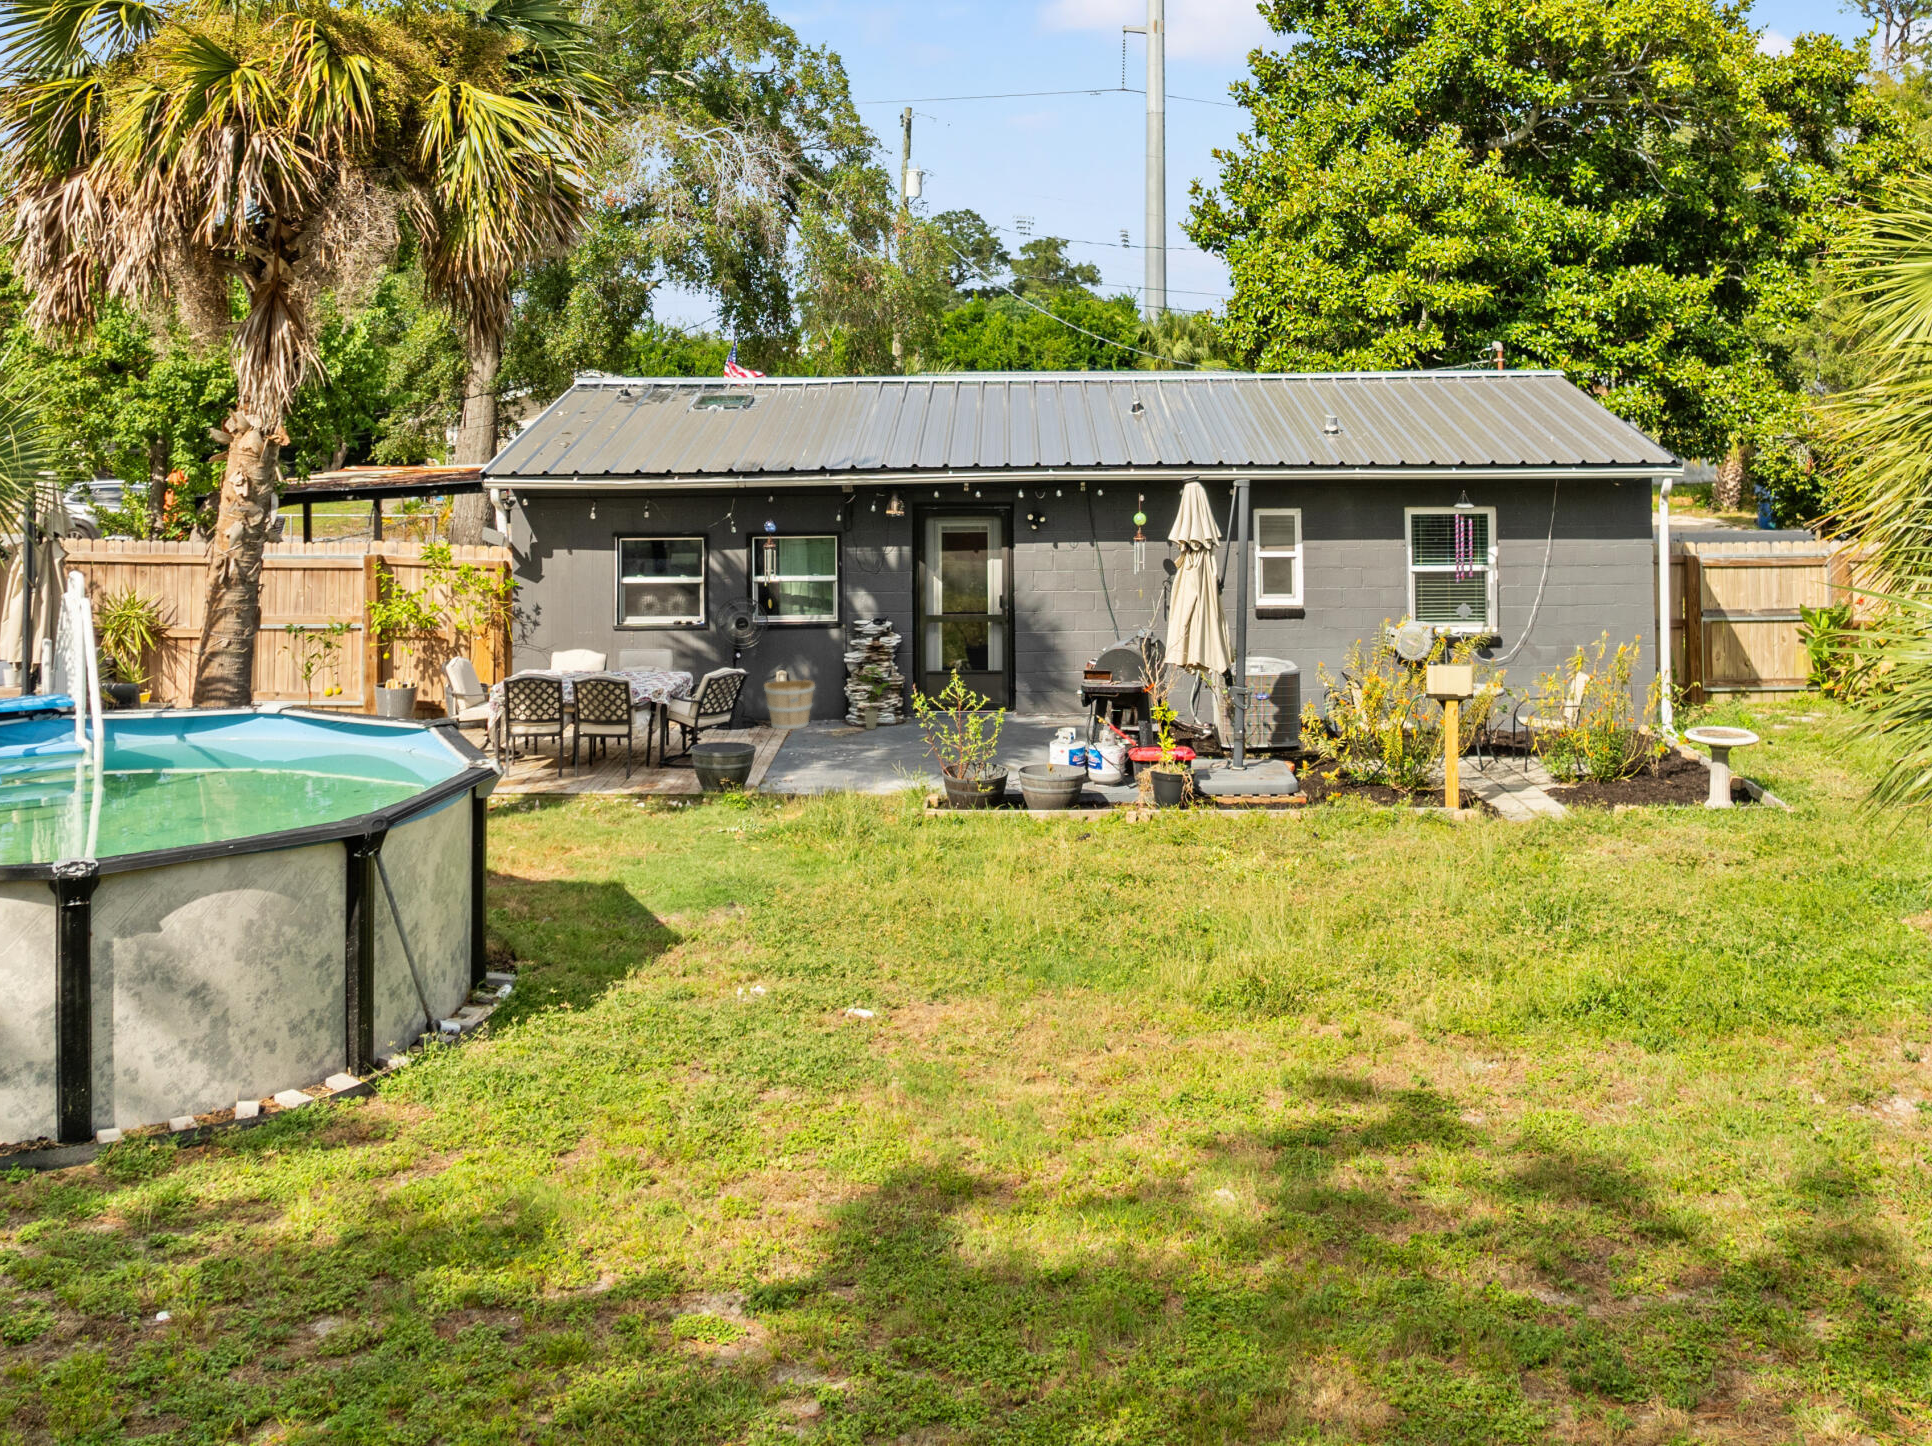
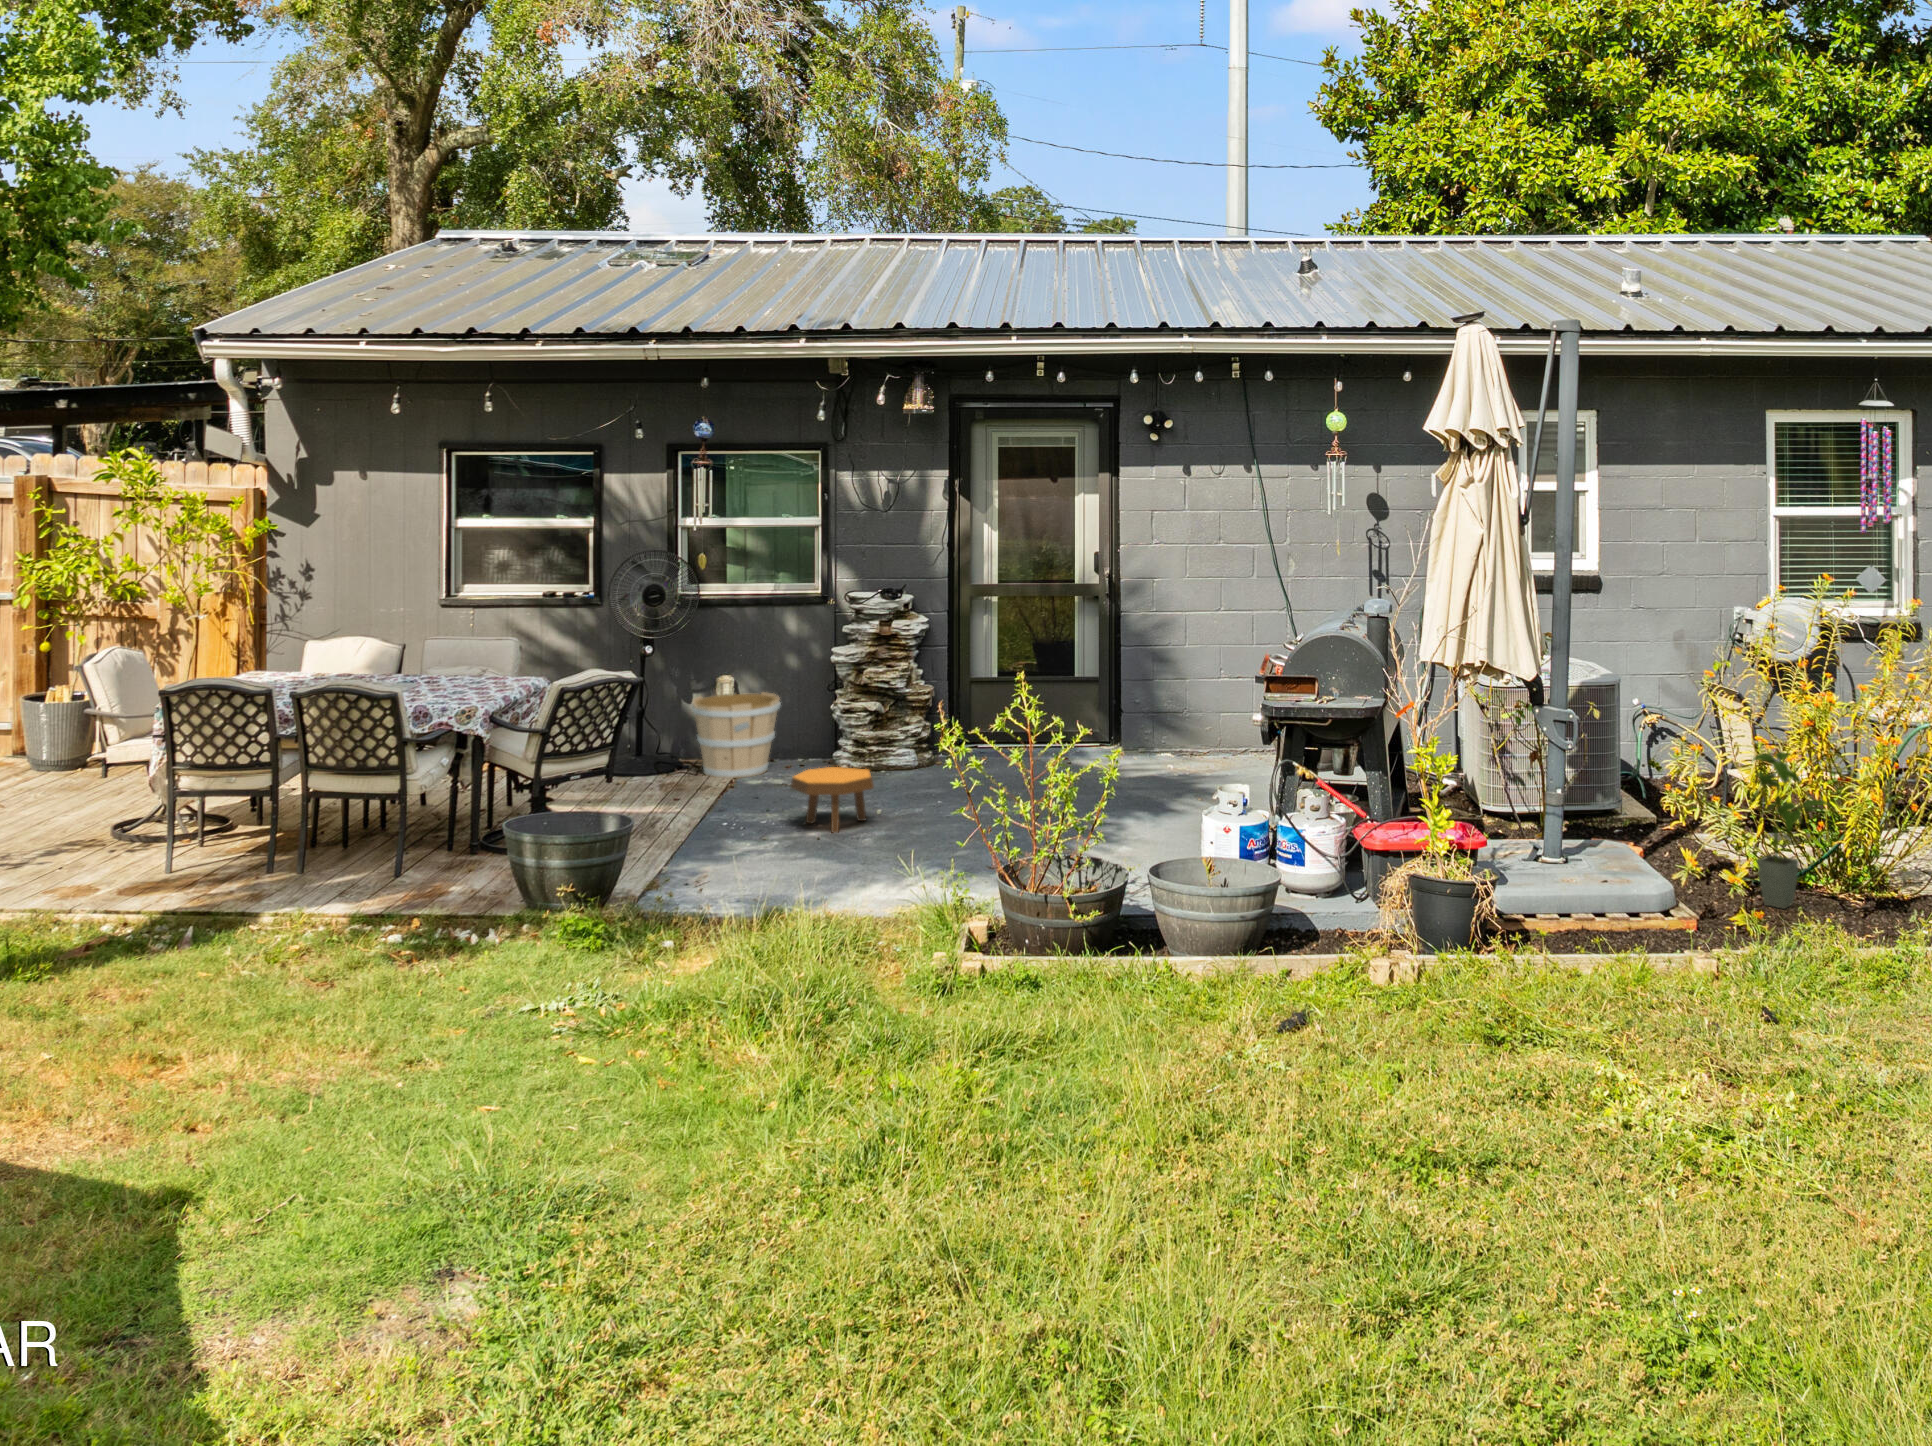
house plant: present [861,666,888,729] -> present [1751,752,1830,909]
footstool: none [829,723,874,758] -> present [791,767,874,833]

